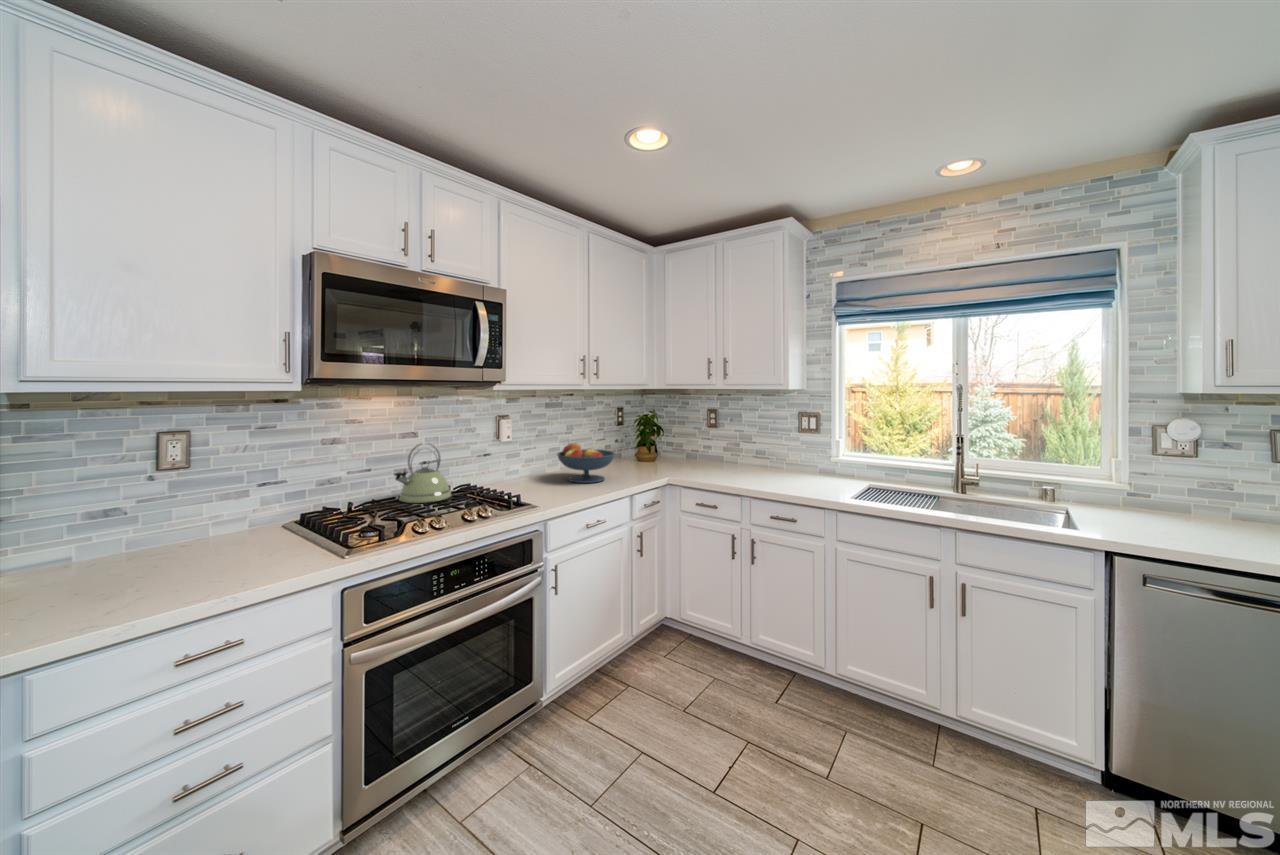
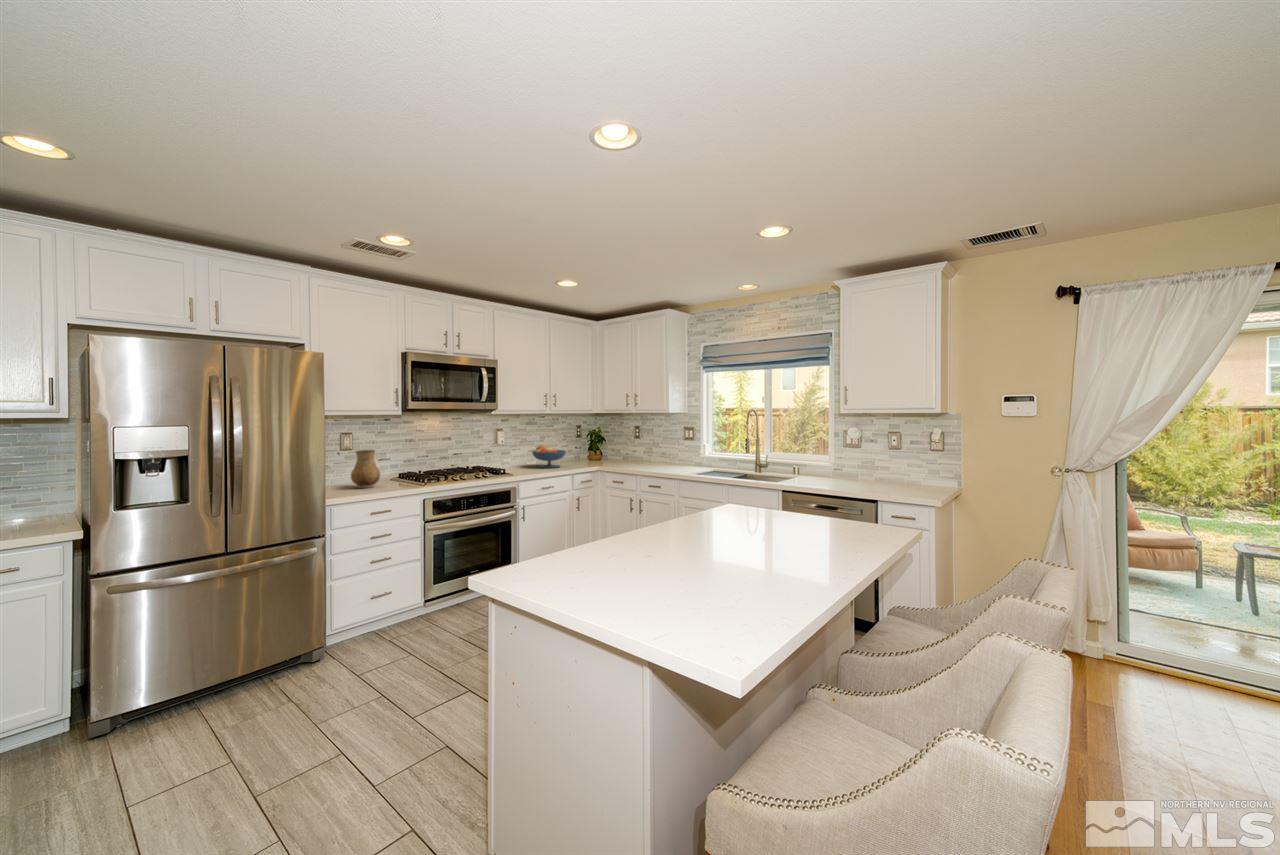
kettle: present [395,443,451,503] -> none [440,443,470,474]
ceramic pitcher: none [168,475,249,569] -> present [351,450,380,488]

